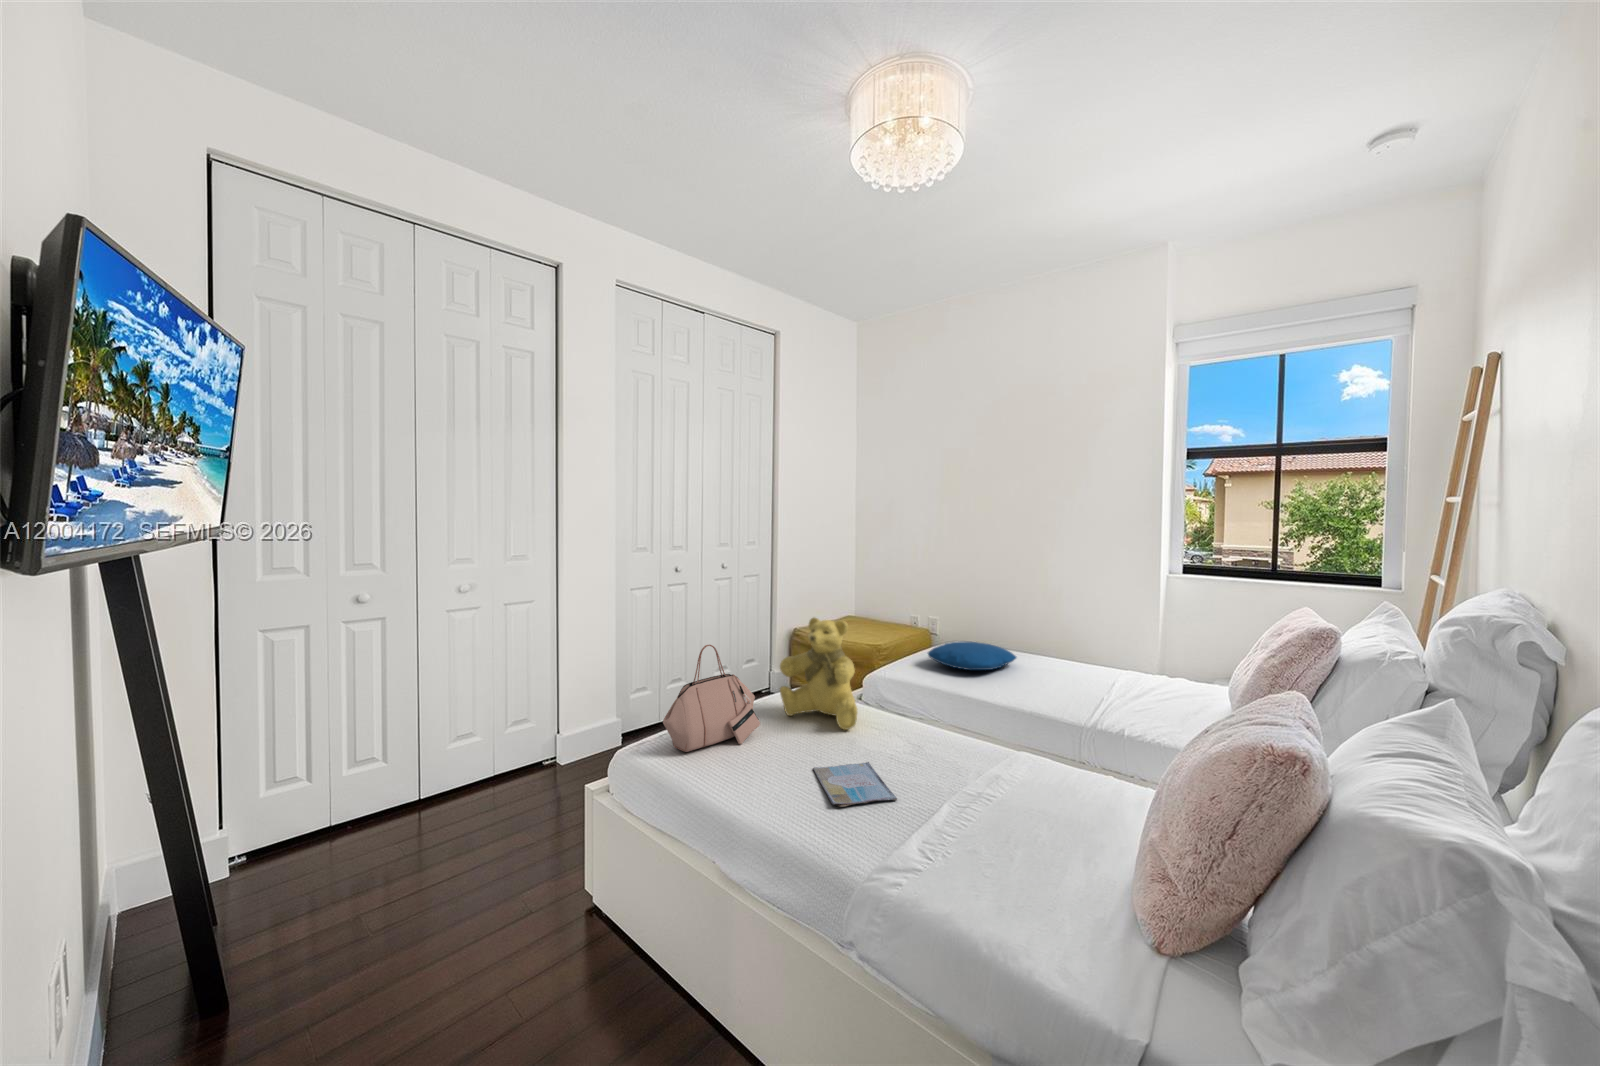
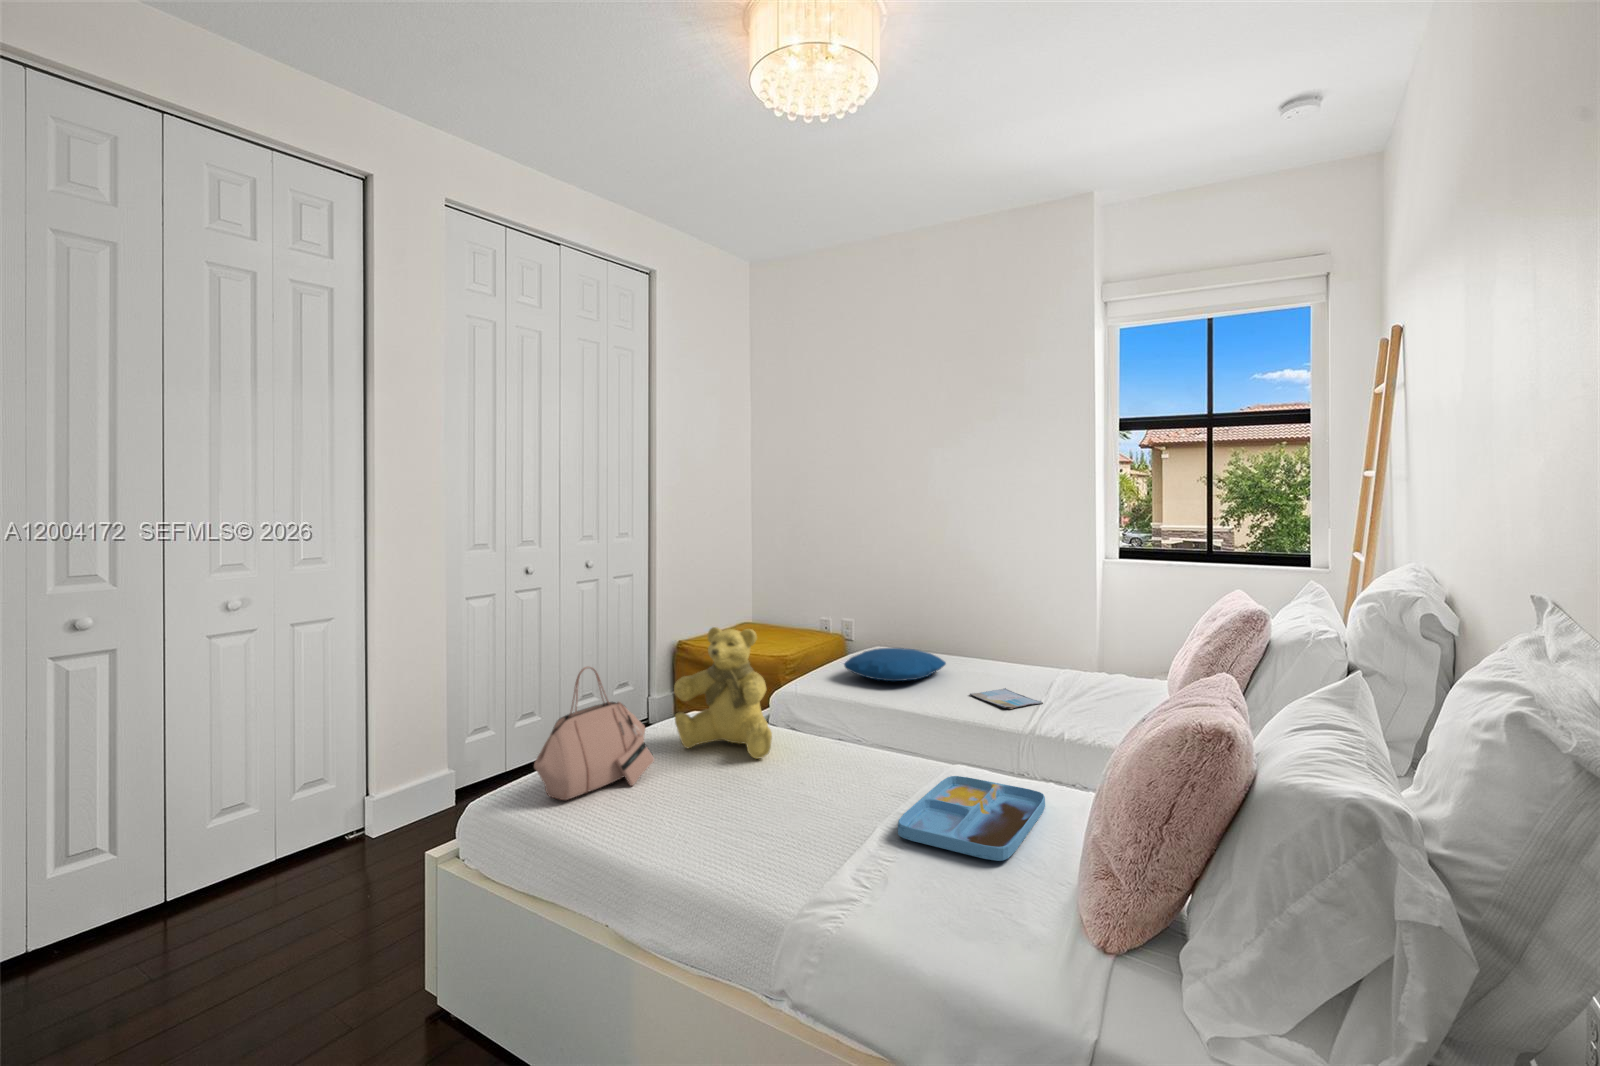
tray: none [960,761,1103,848] -> present [898,776,1045,861]
book: present [813,762,897,807] -> present [970,688,1043,709]

